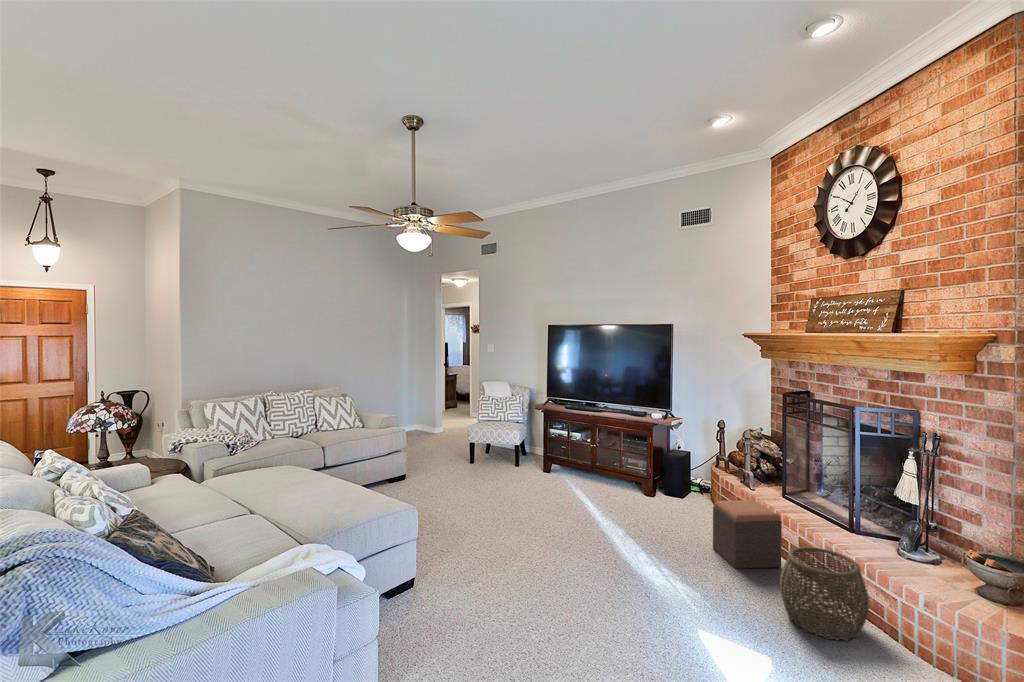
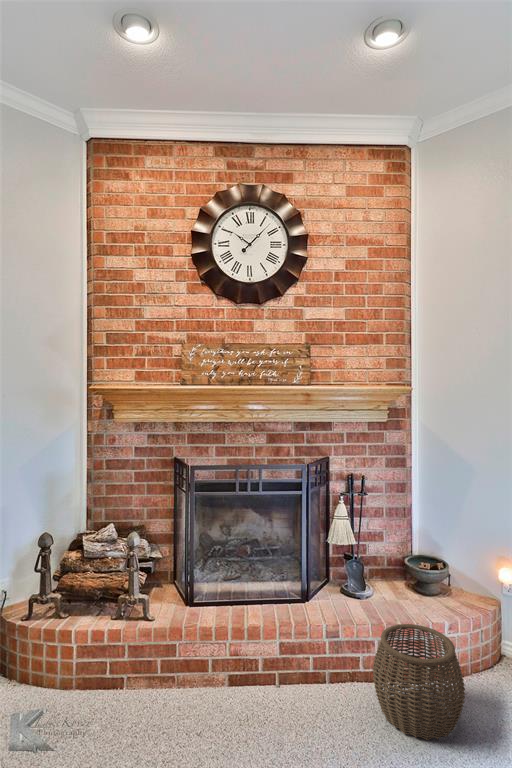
footstool: present [713,500,782,569] -> none [215,626,289,744]

